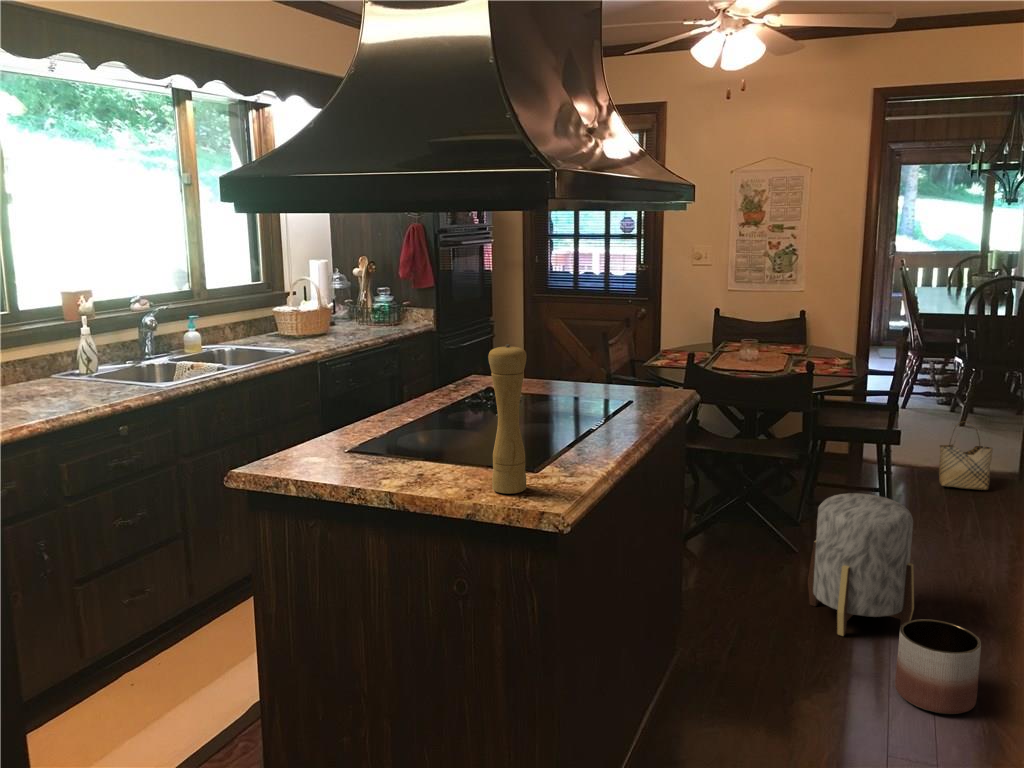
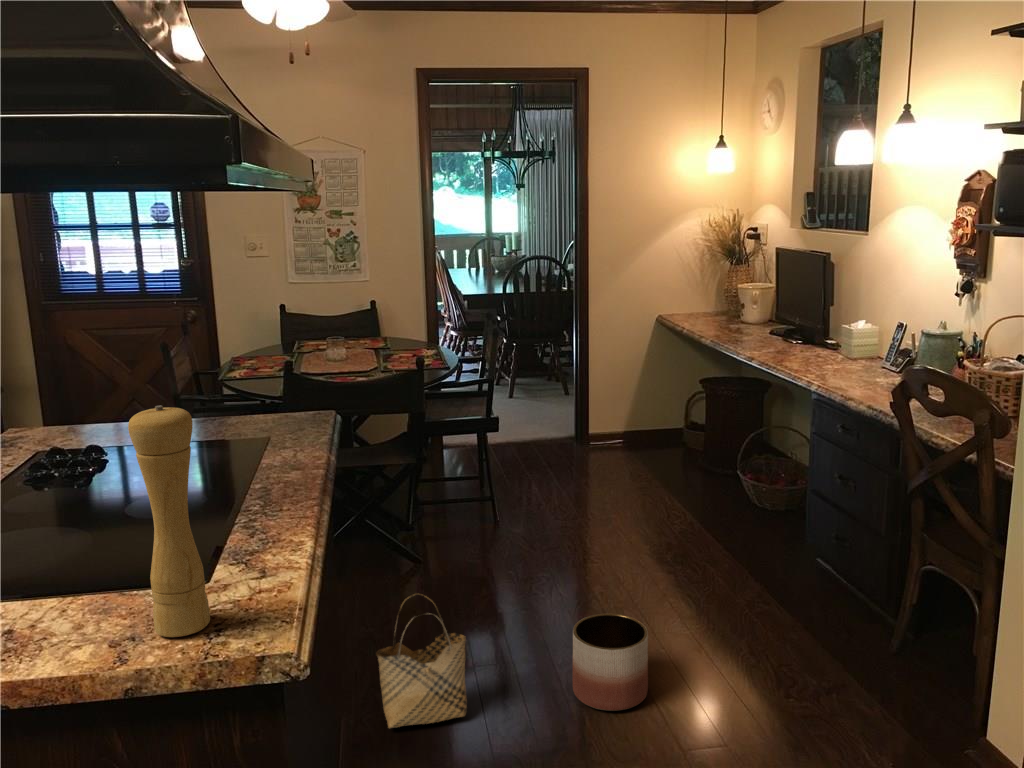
woven basket: present [939,421,993,490] -> present [376,593,467,728]
stool: present [808,493,914,636] -> none [454,494,562,651]

